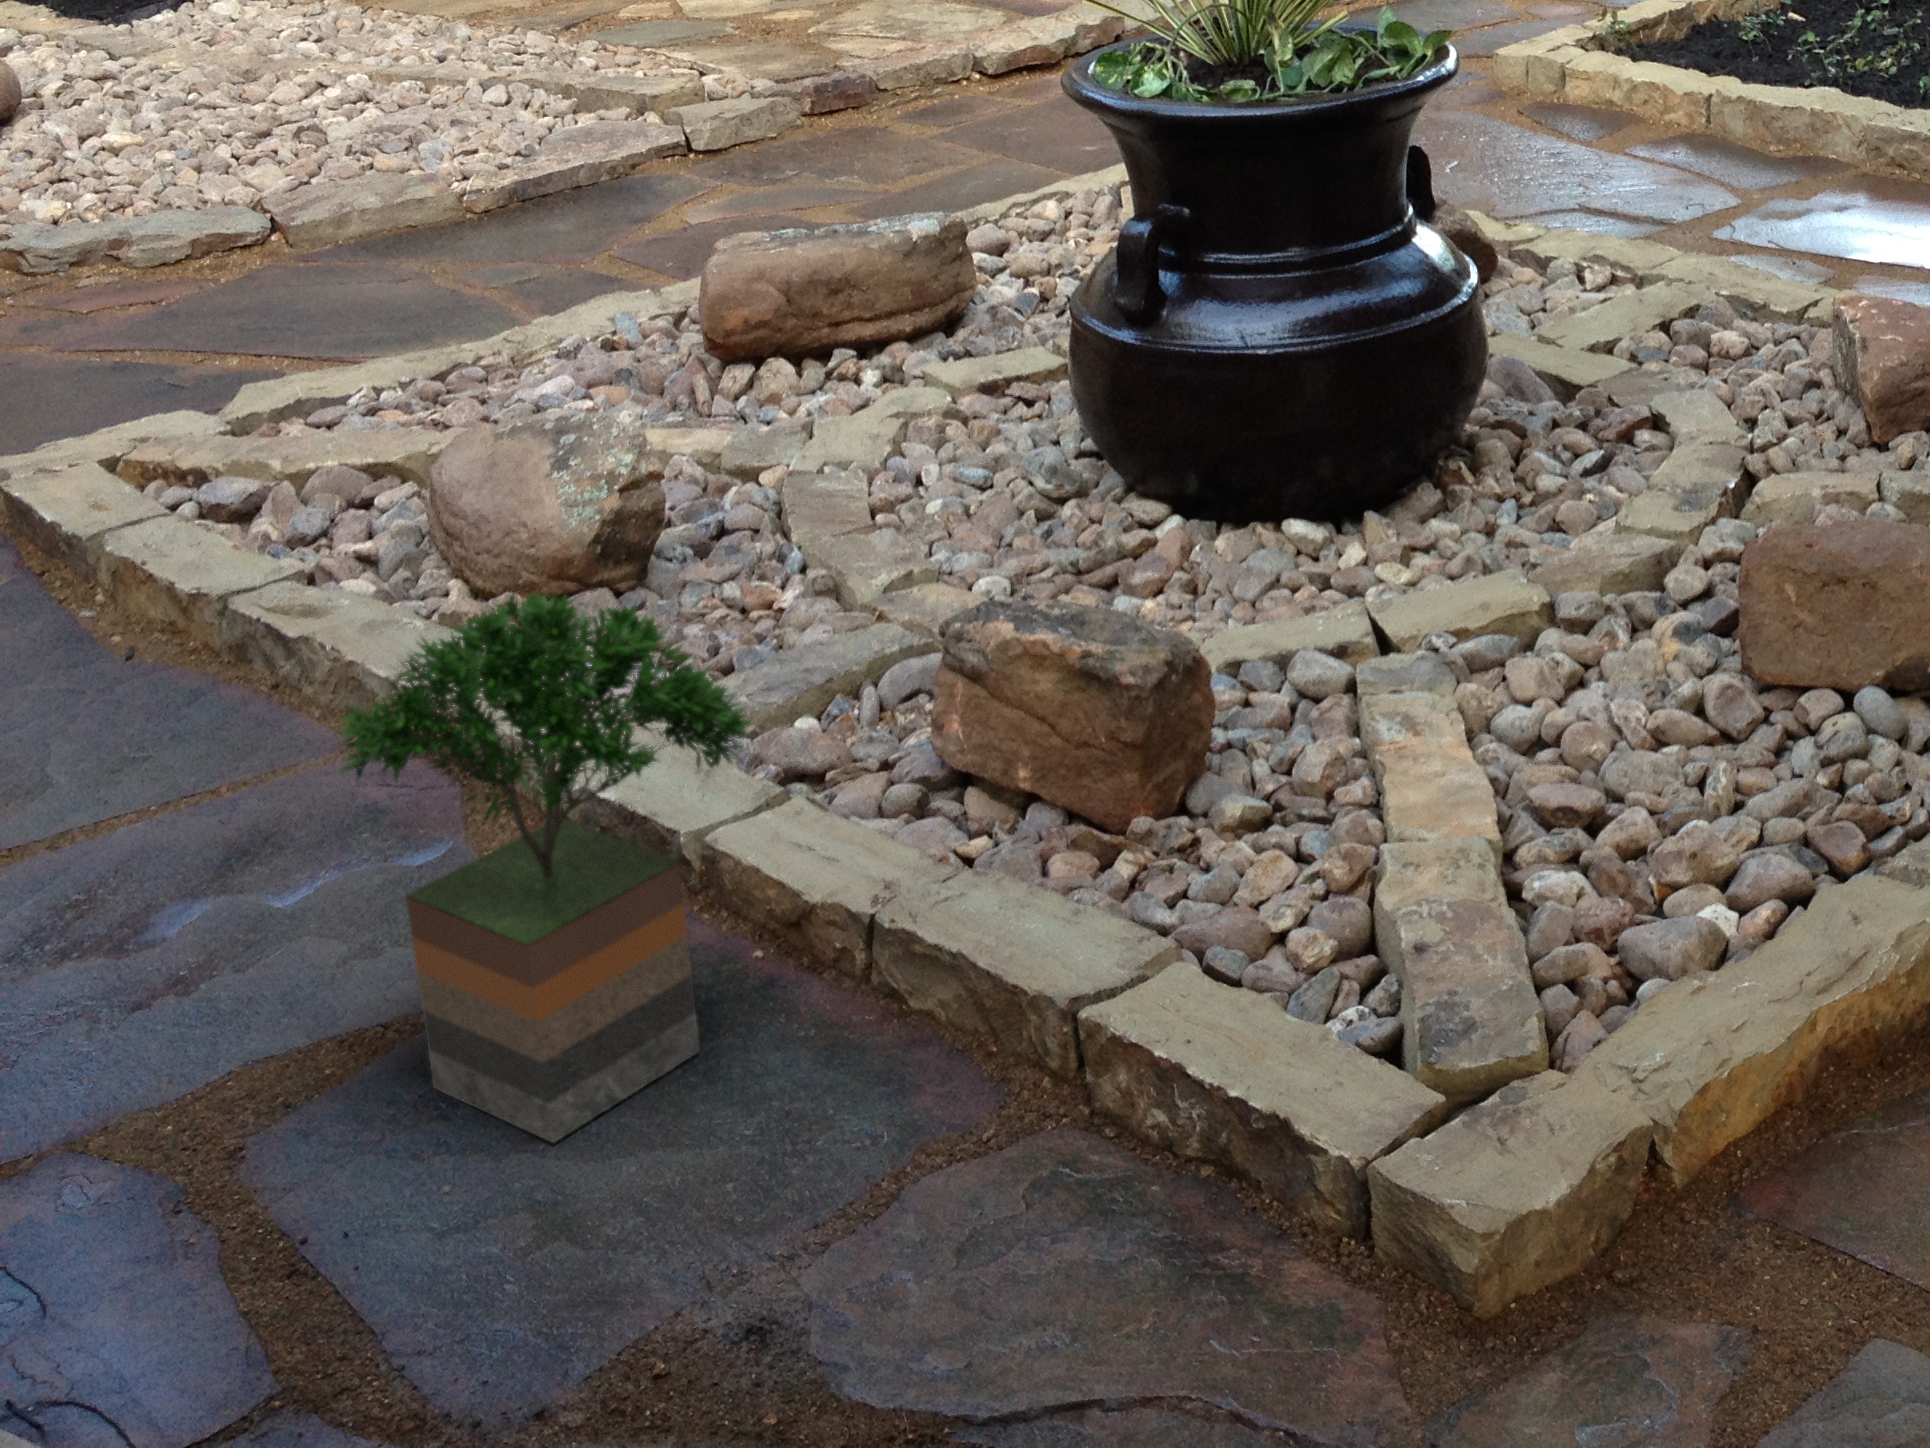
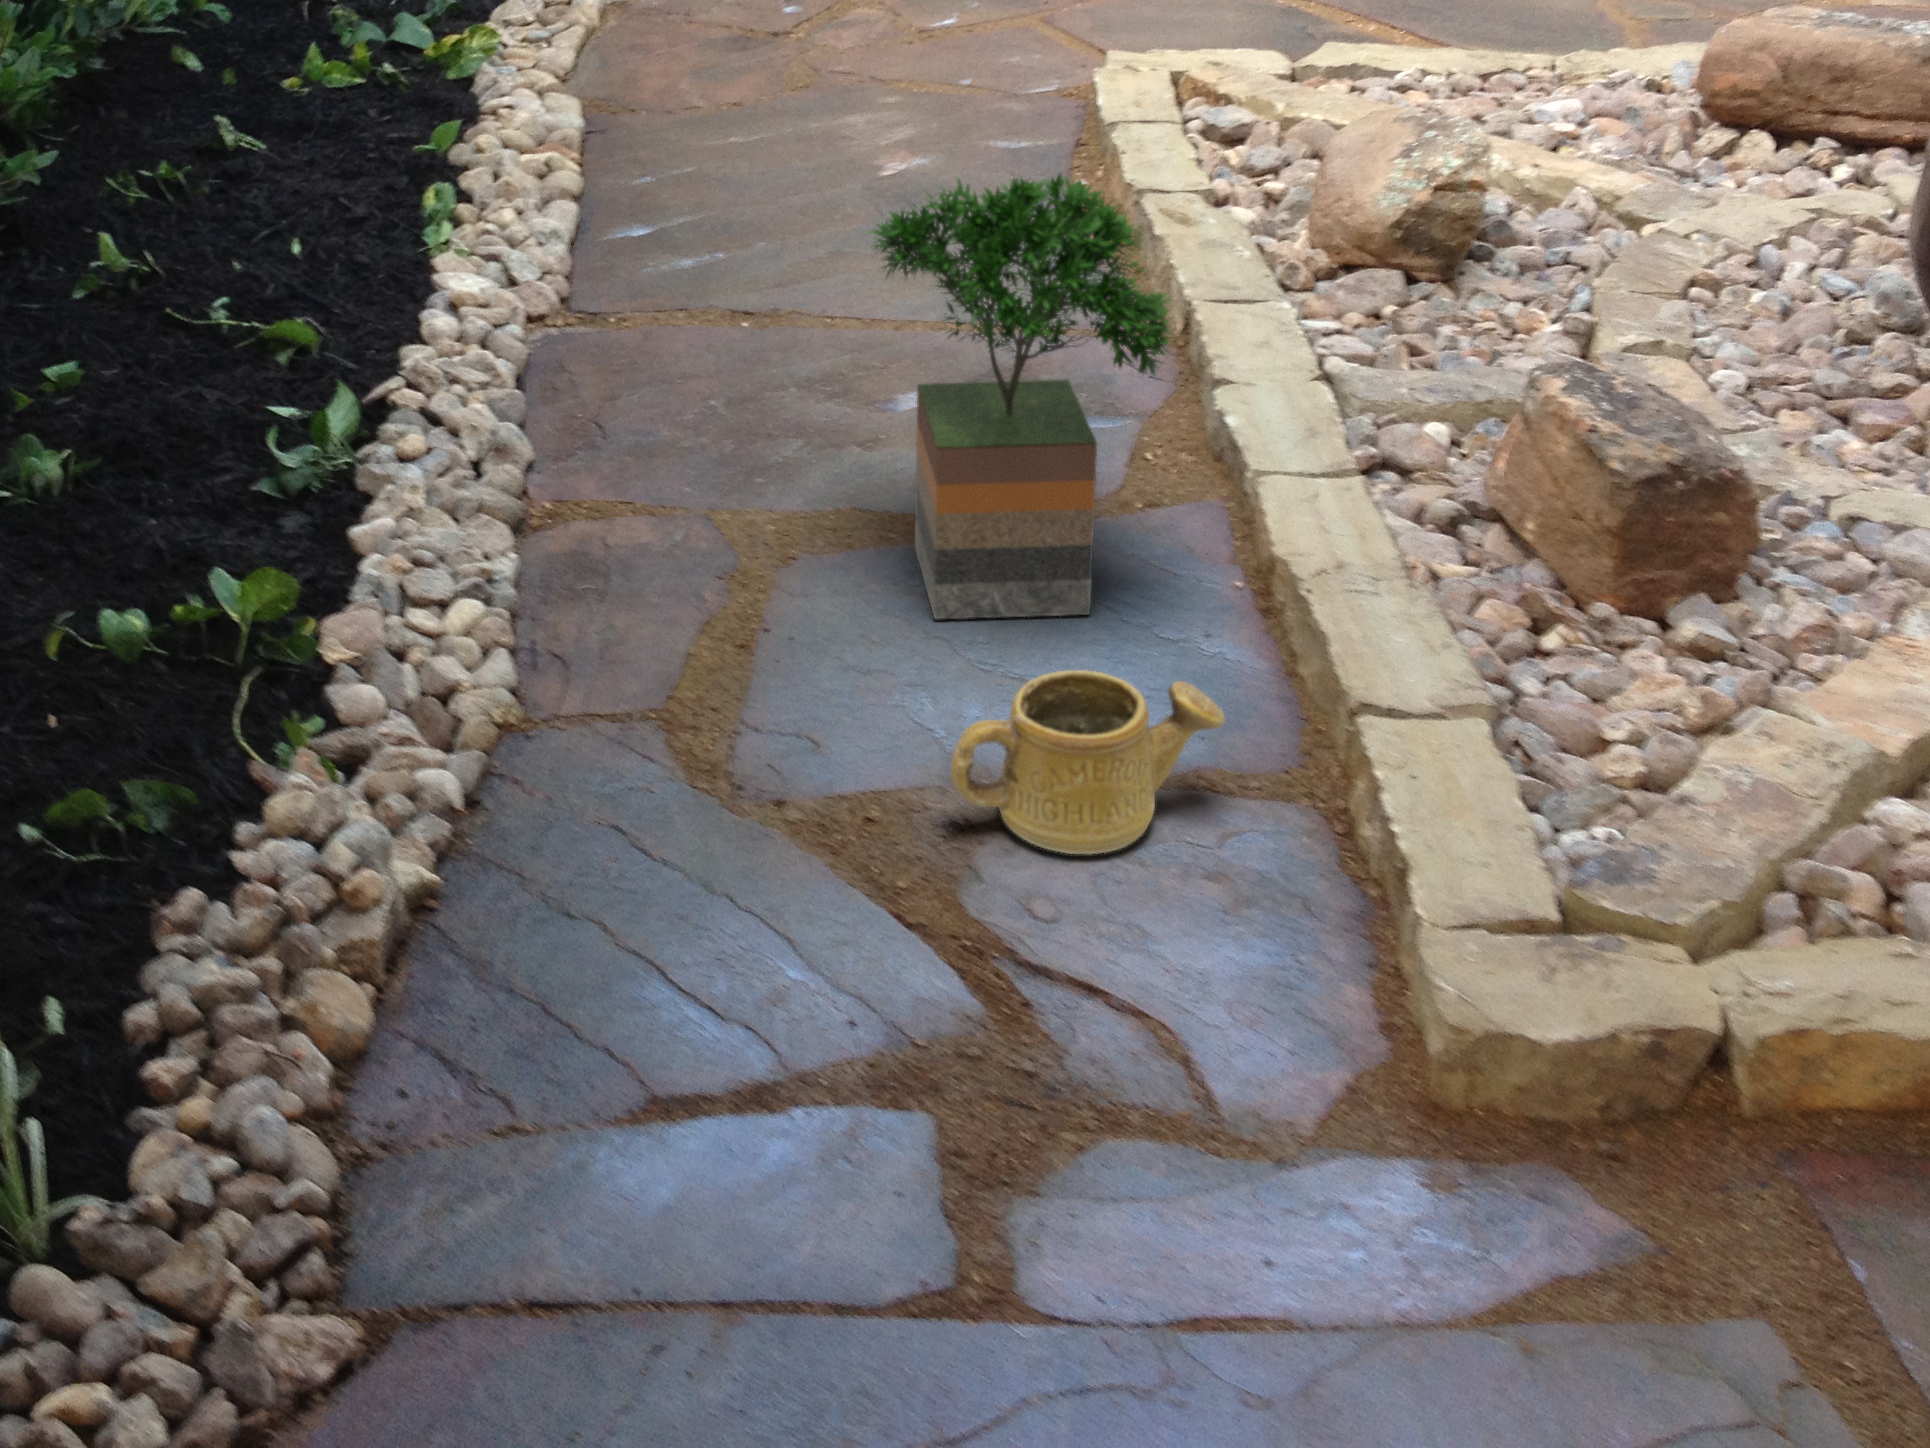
watering can: none [822,1042,1029,1285] -> present [951,670,1225,854]

